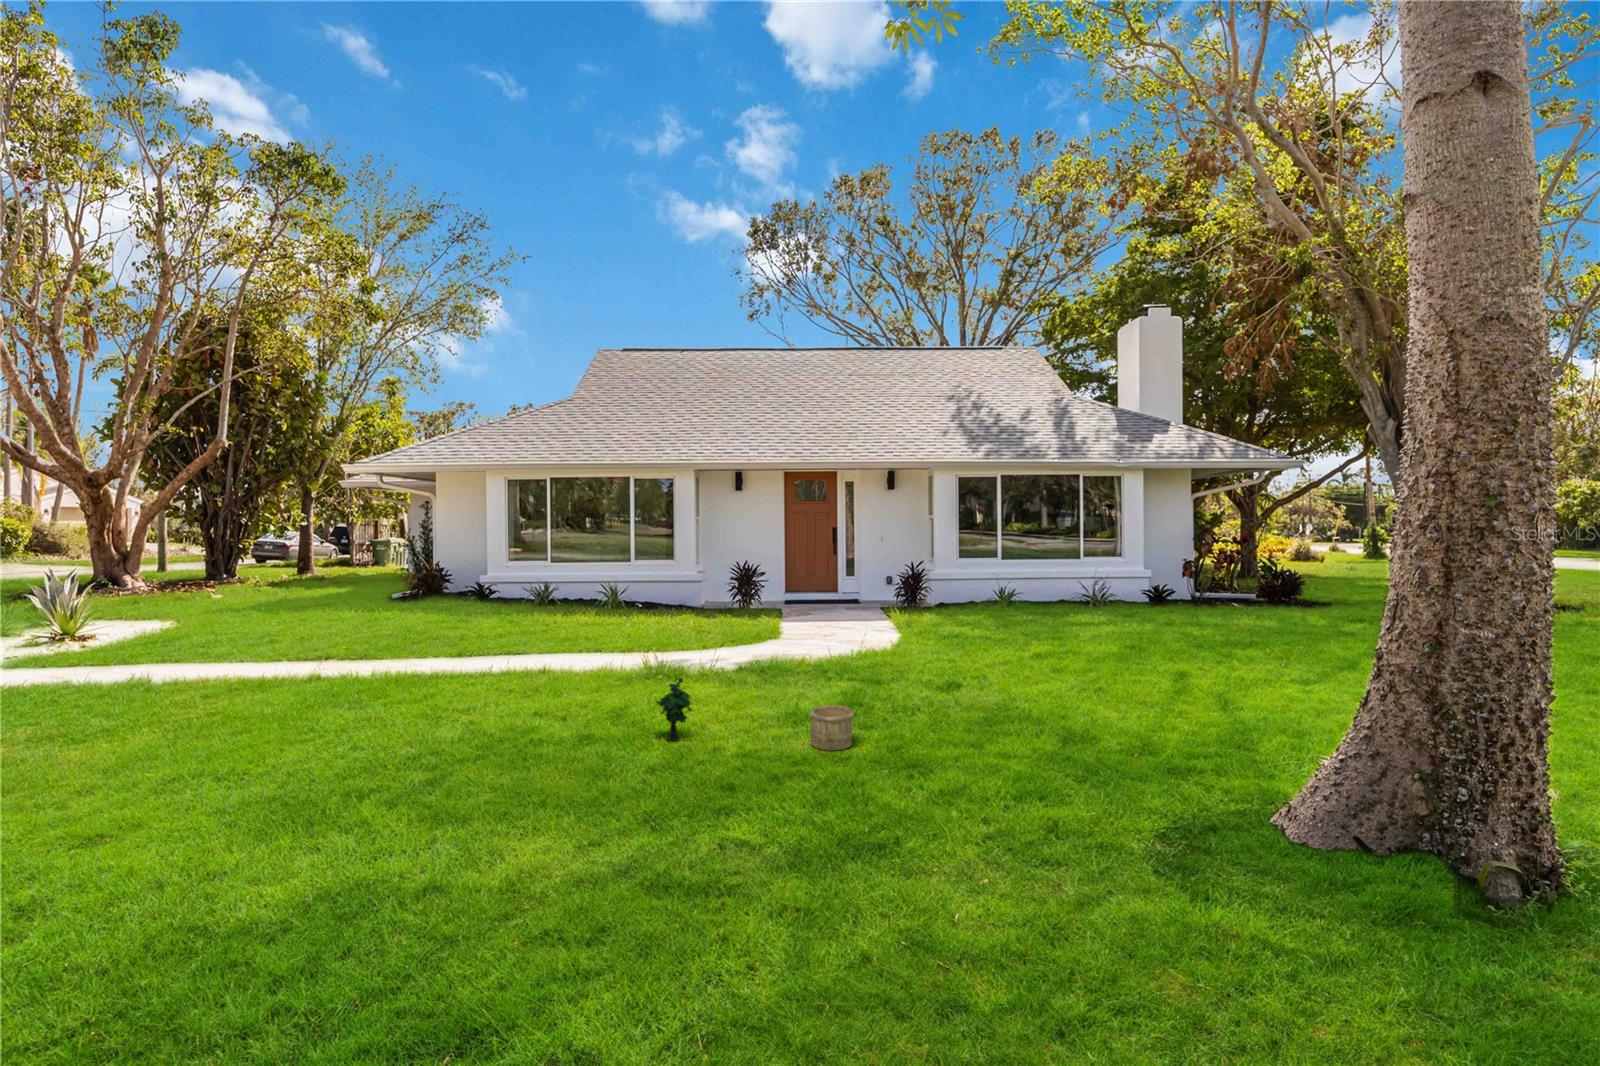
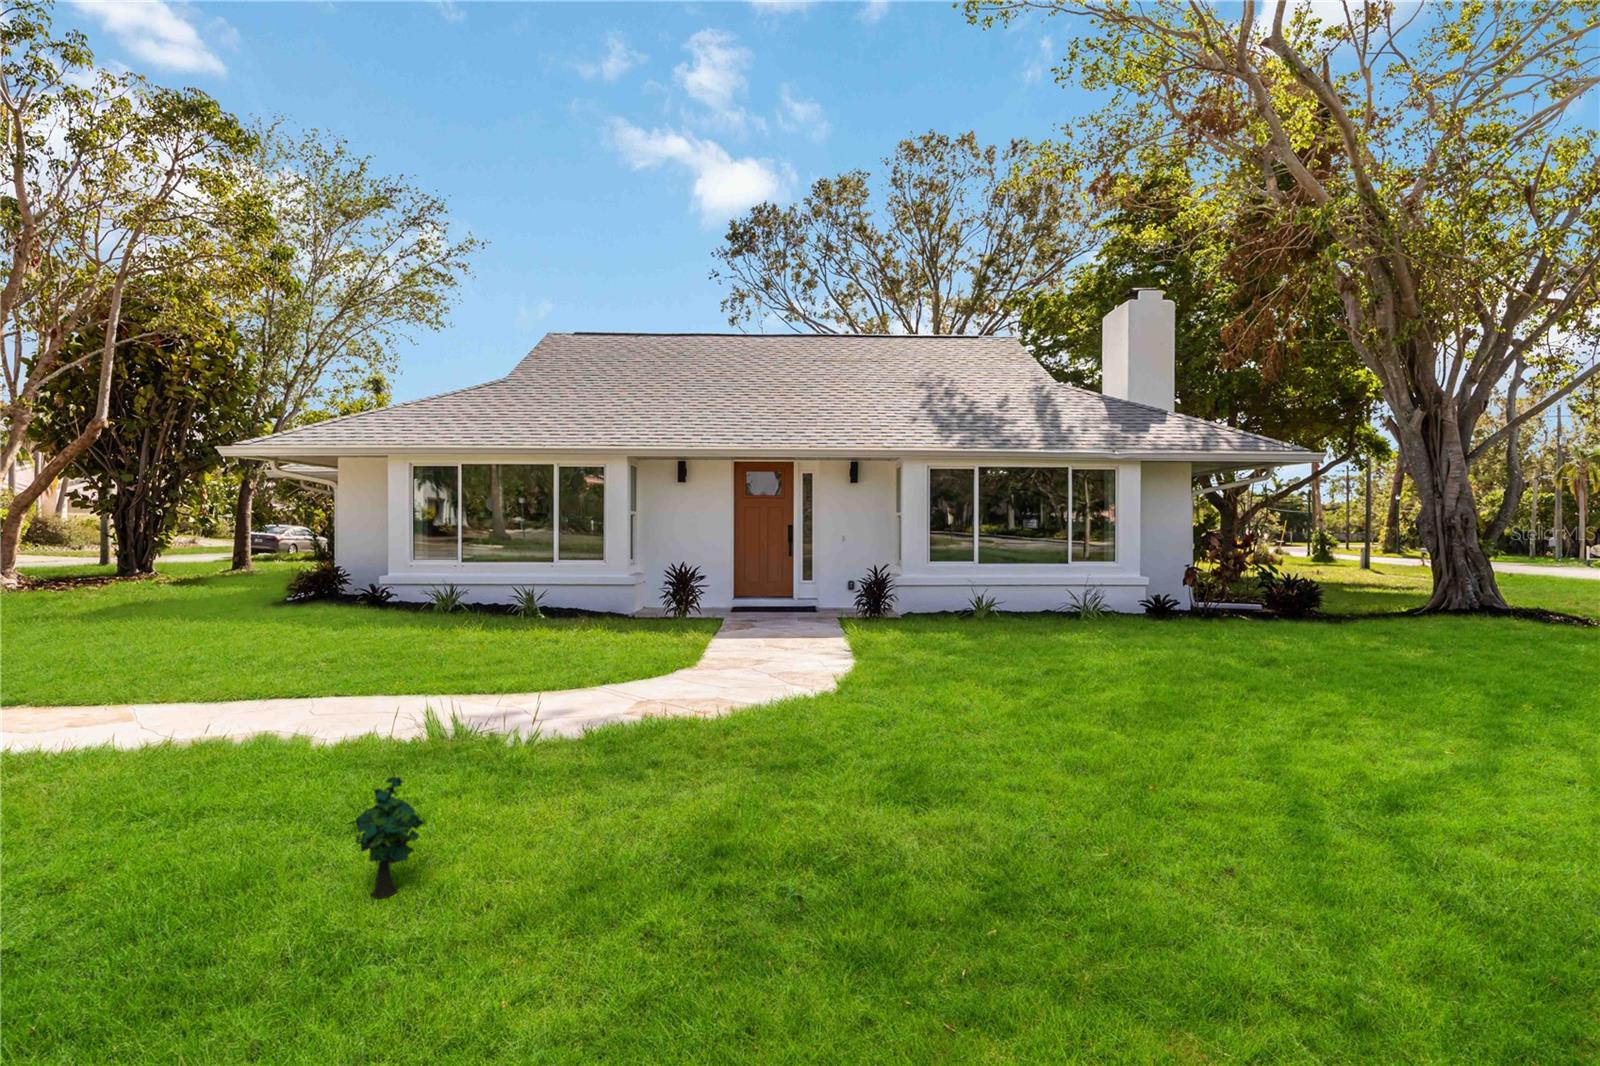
wooden bucket: present [810,705,854,751] -> none [629,829,717,932]

